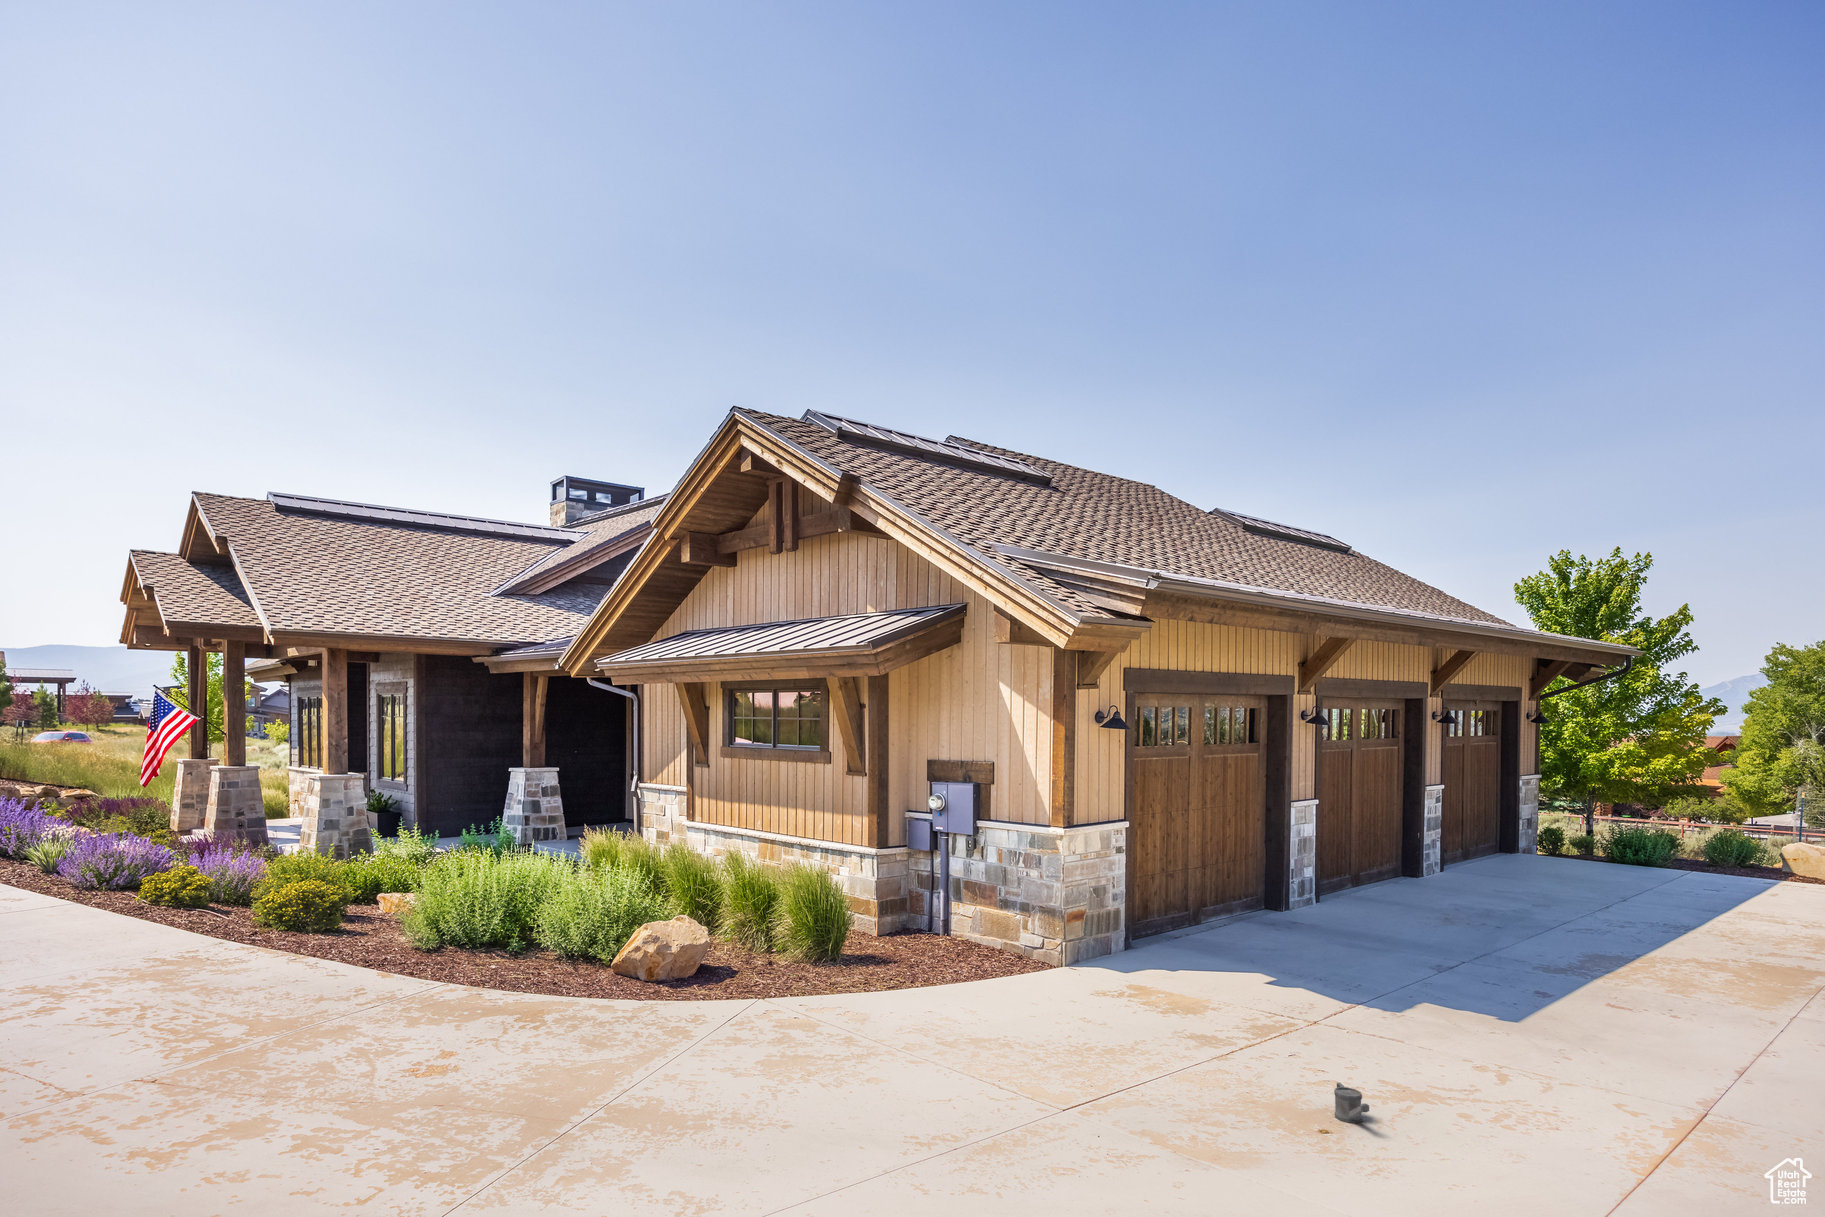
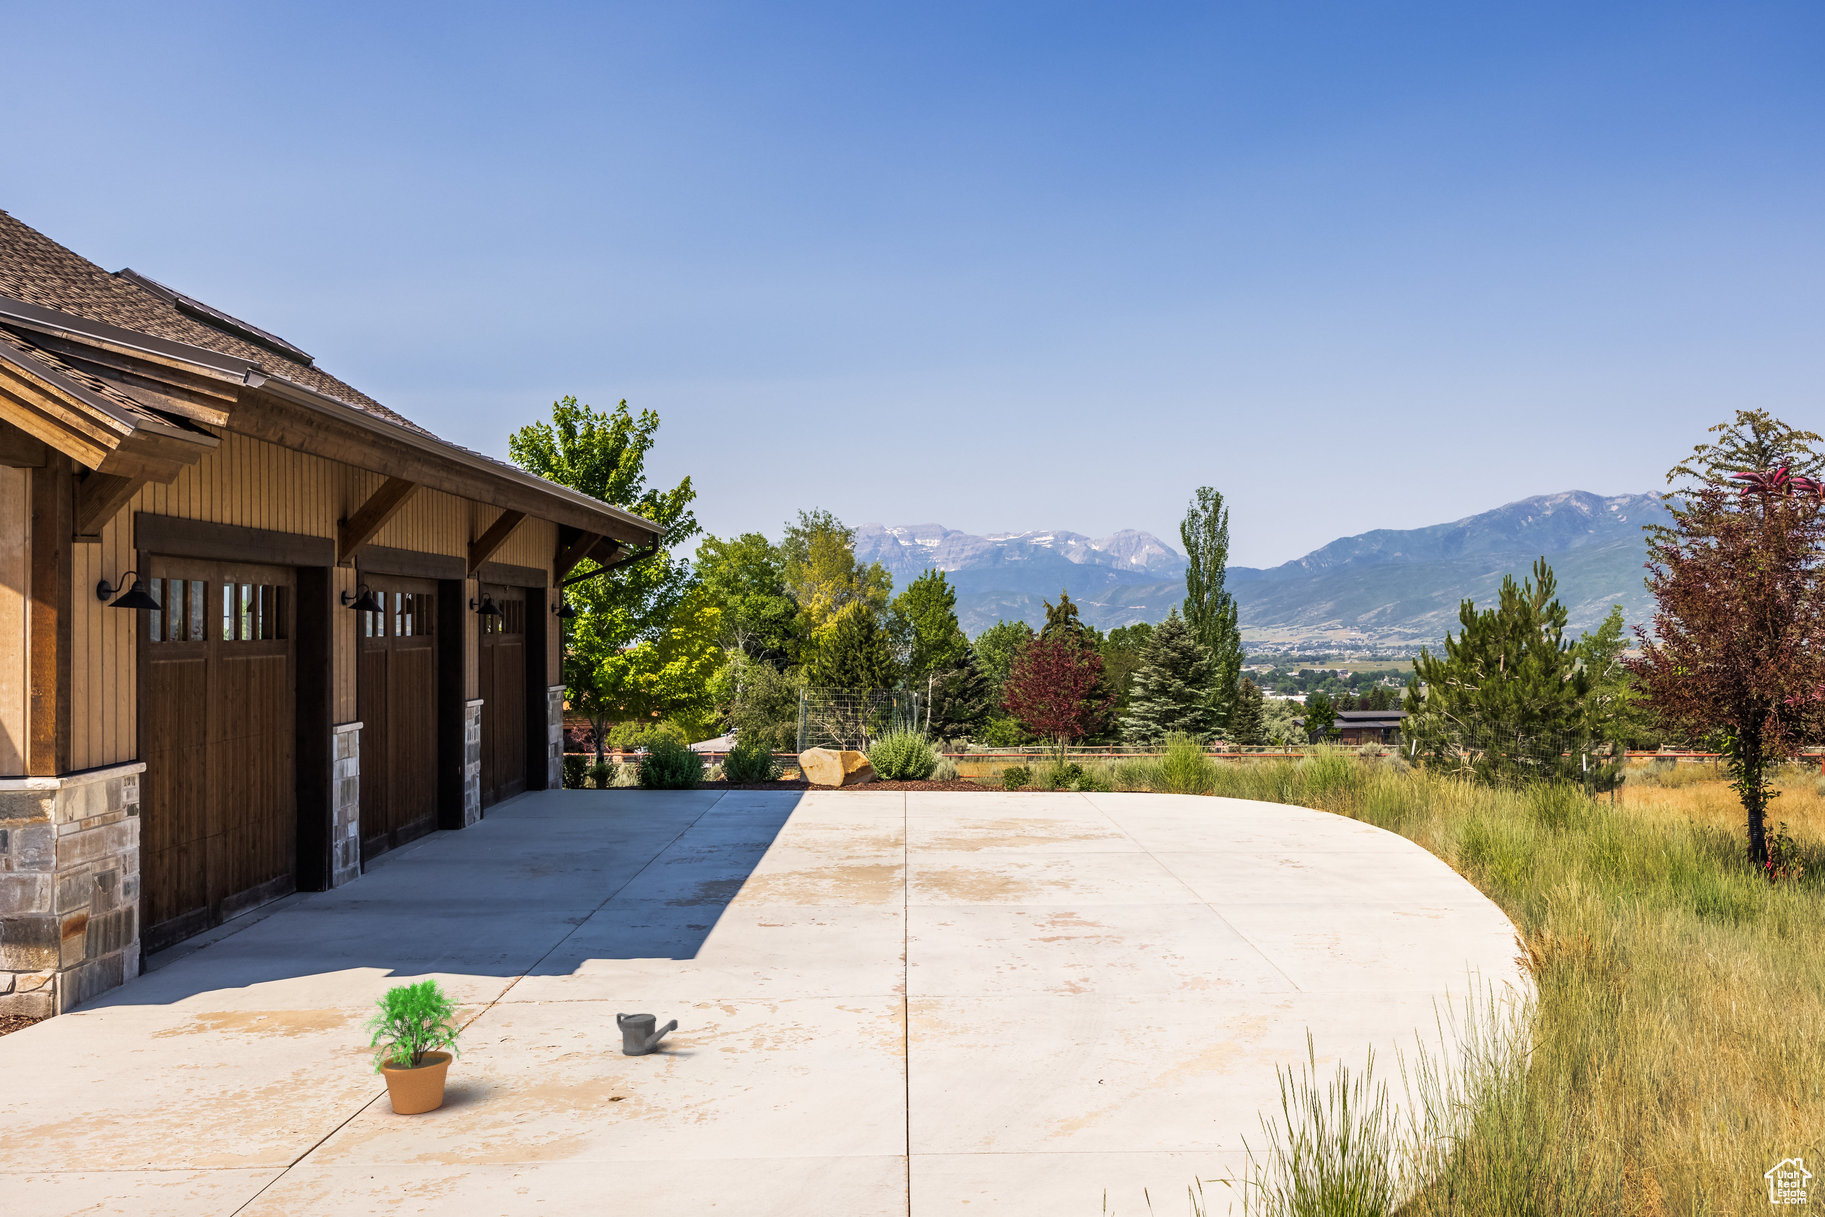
potted plant: none [1134,1016,1205,1110] -> present [363,979,461,1114]

